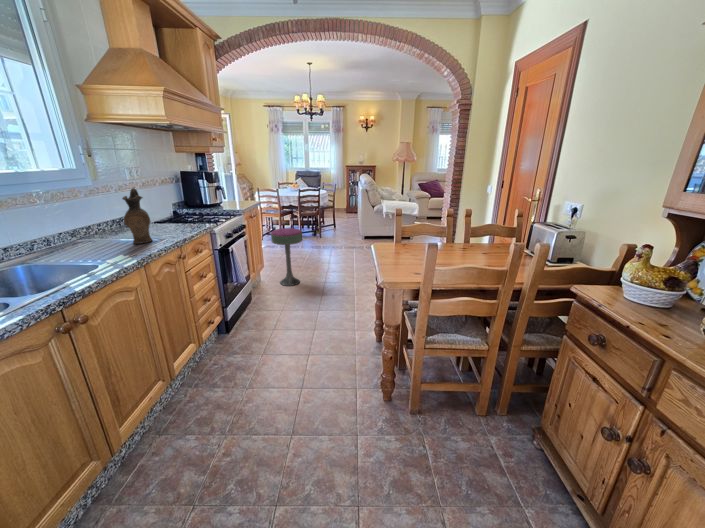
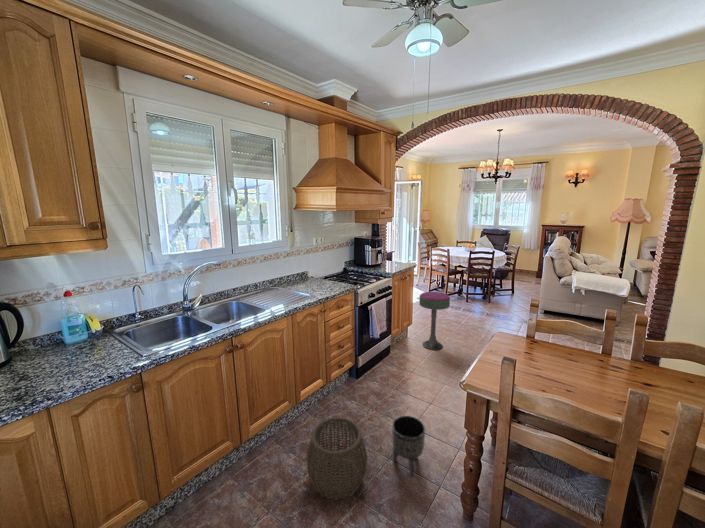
ceramic pitcher: present [122,188,152,244] -> none [294,256,310,296]
planter: none [302,339,335,391] -> present [392,416,425,476]
woven basket: none [220,363,293,450] -> present [306,417,367,500]

